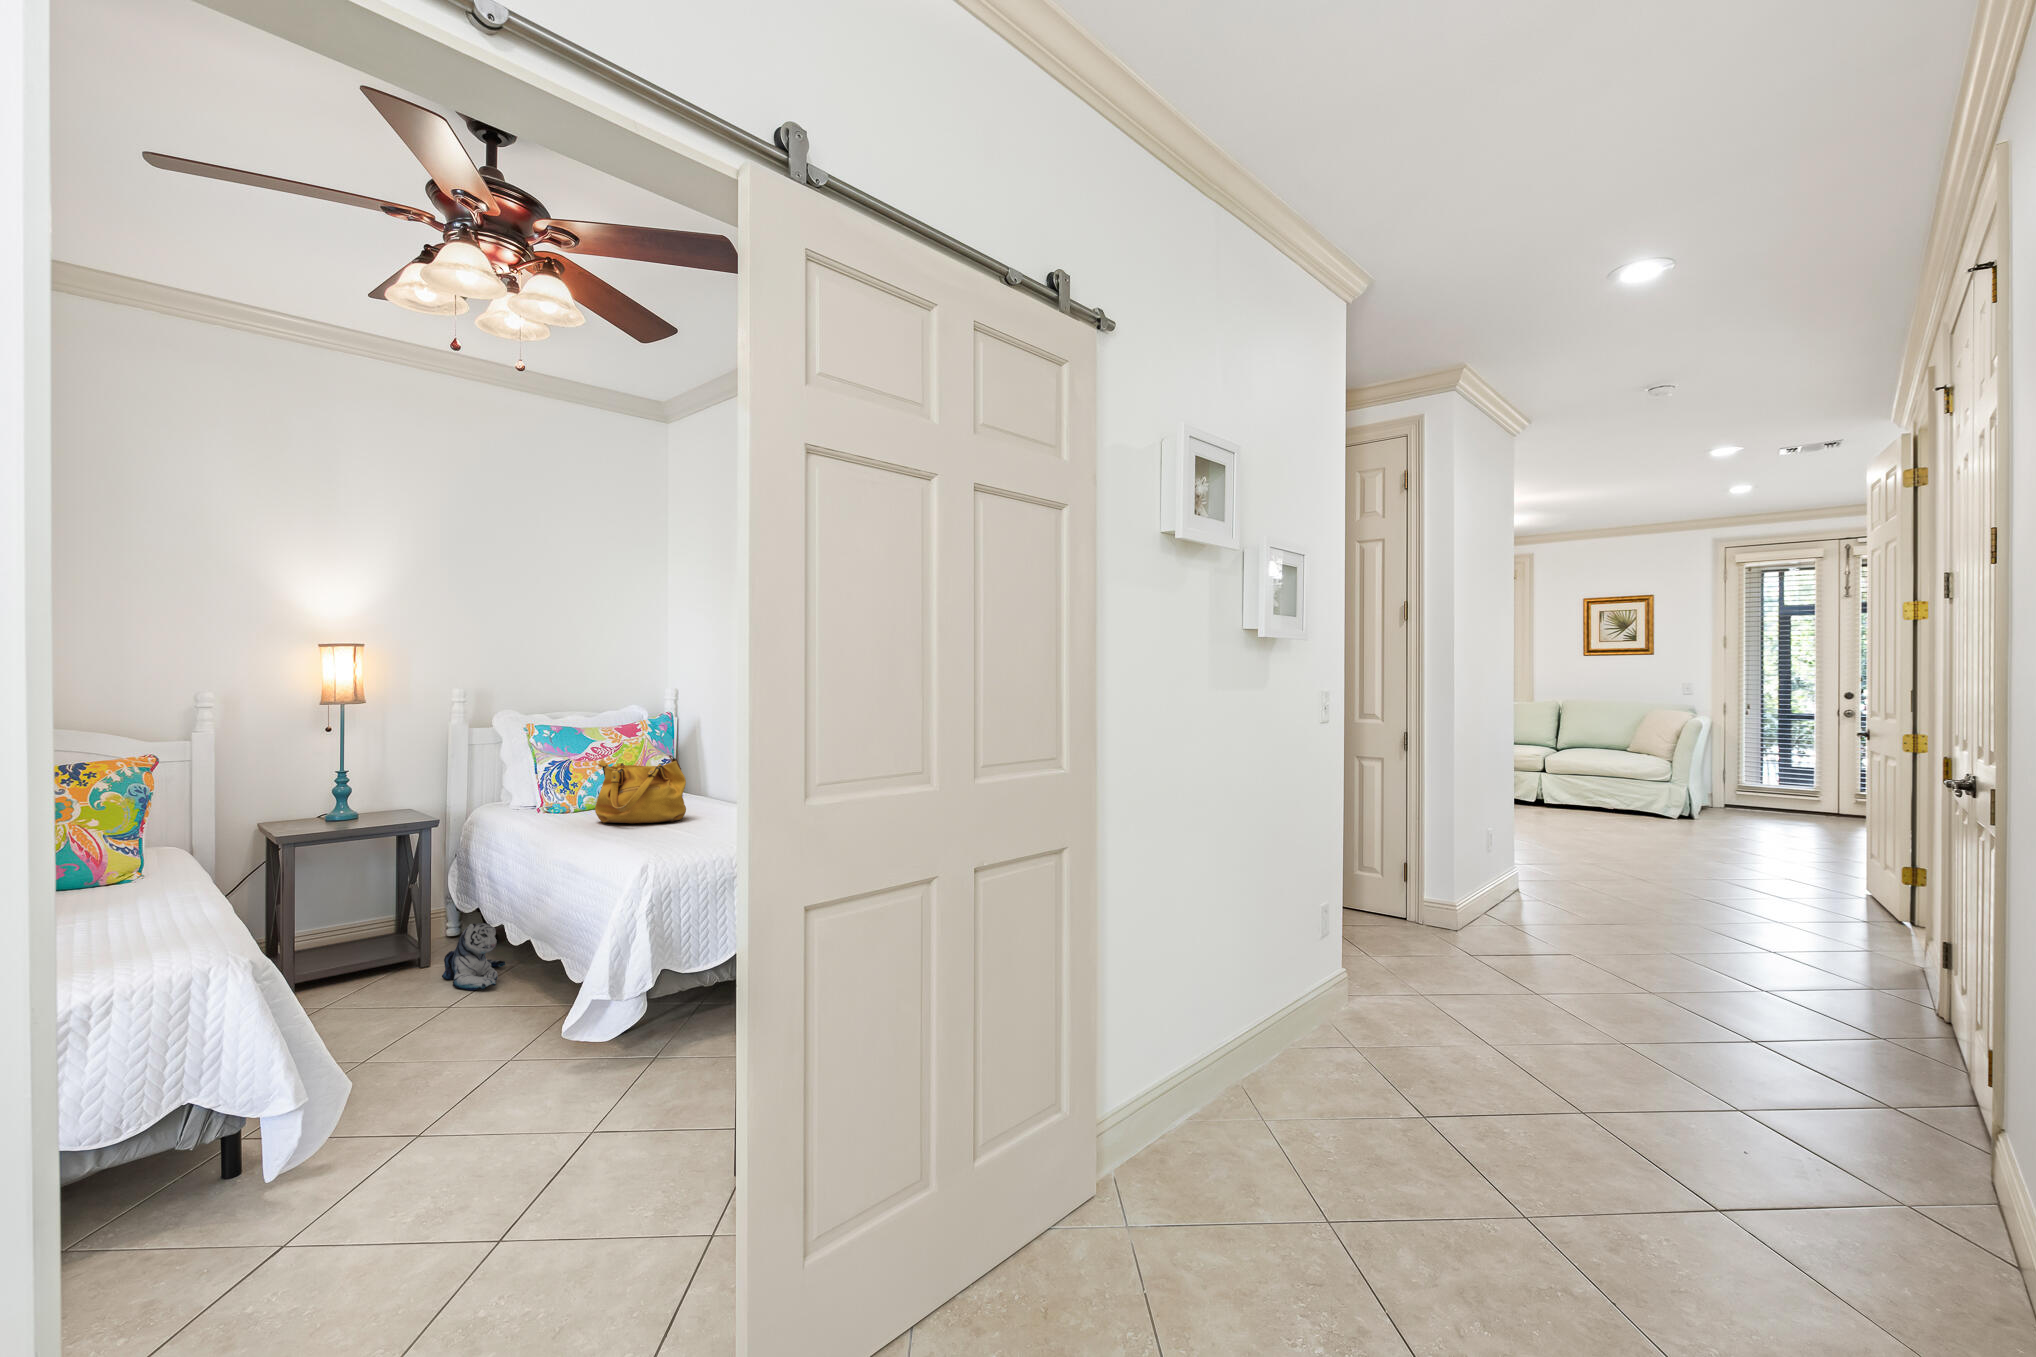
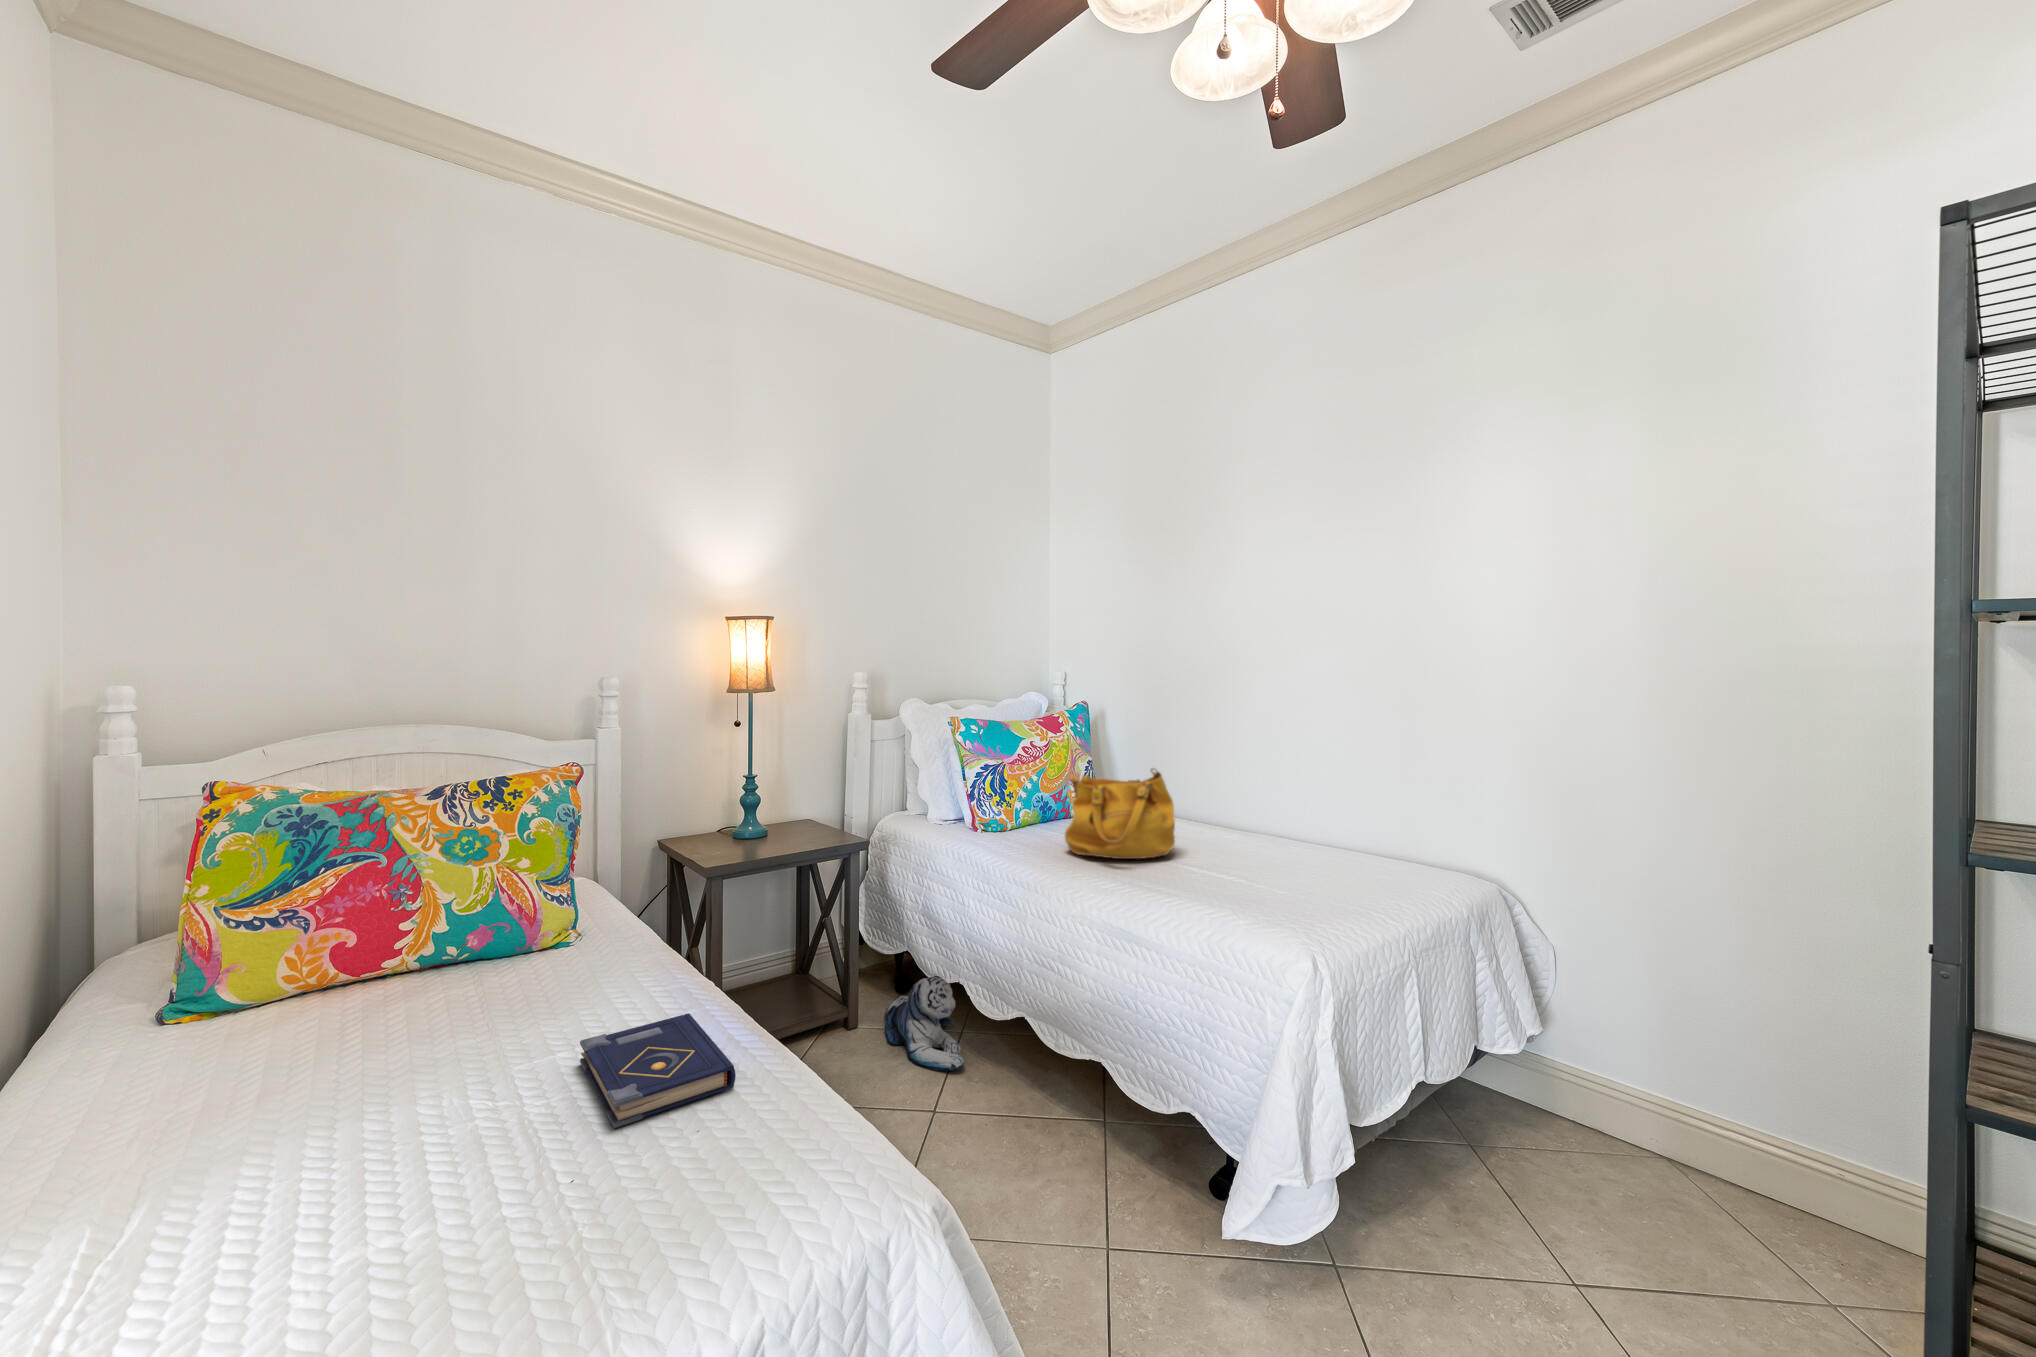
book: none [99,896,203,938] -> present [580,1013,736,1128]

